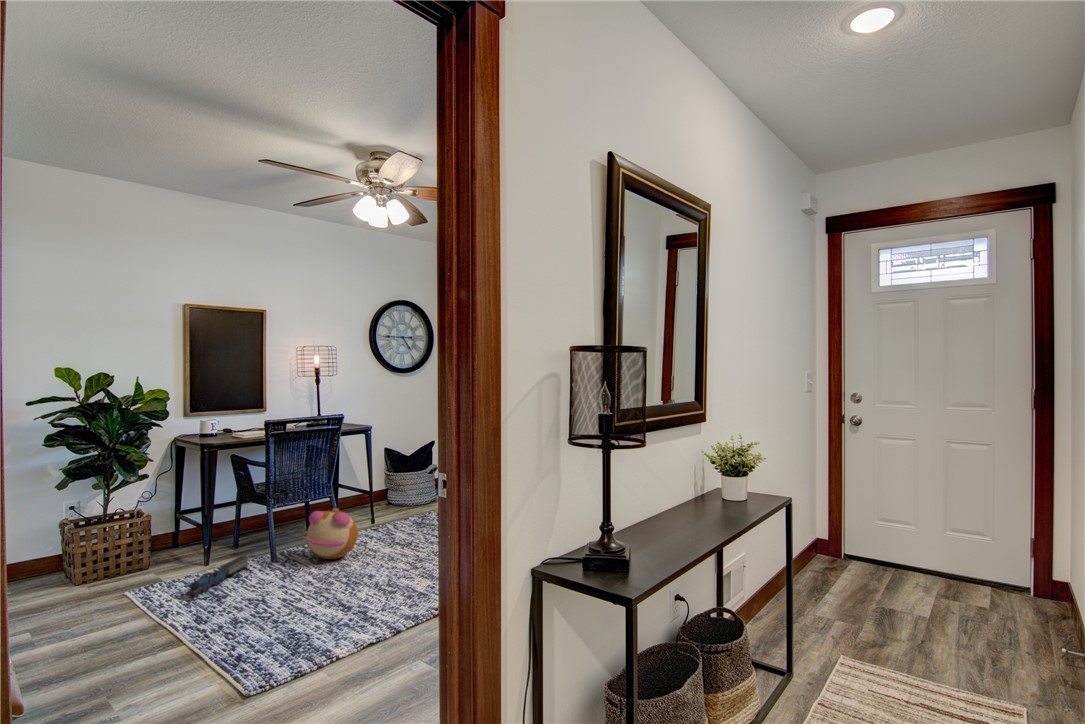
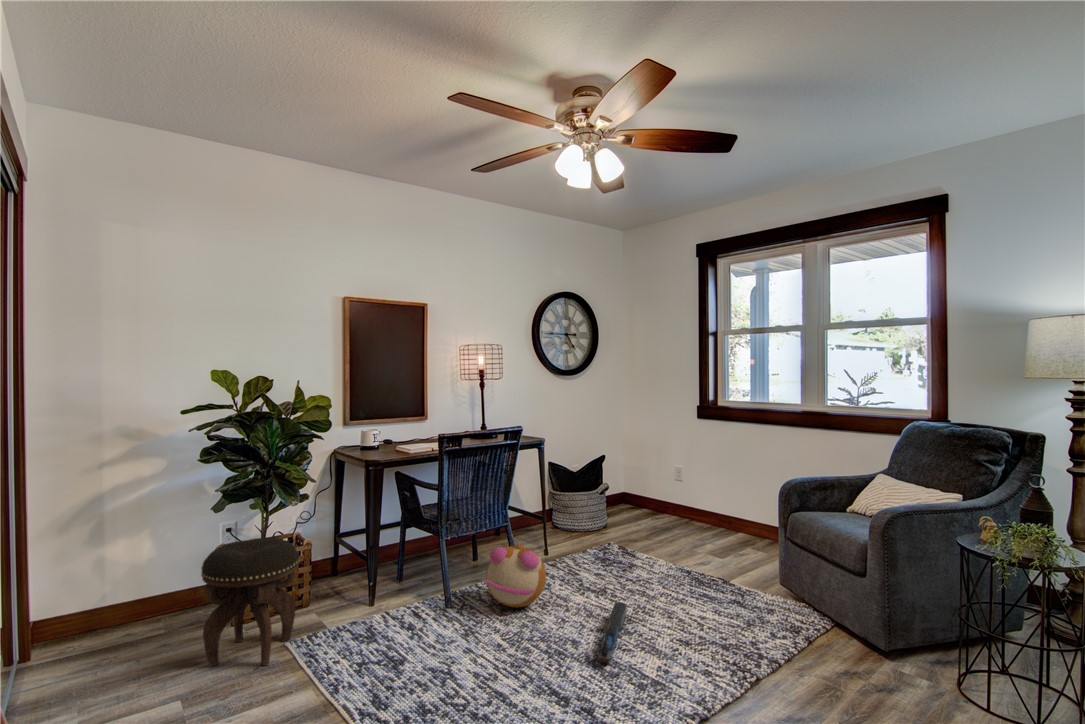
footstool: none [48,507,137,610] -> present [201,538,299,666]
toy train: present [185,556,248,596] -> present [598,602,627,663]

